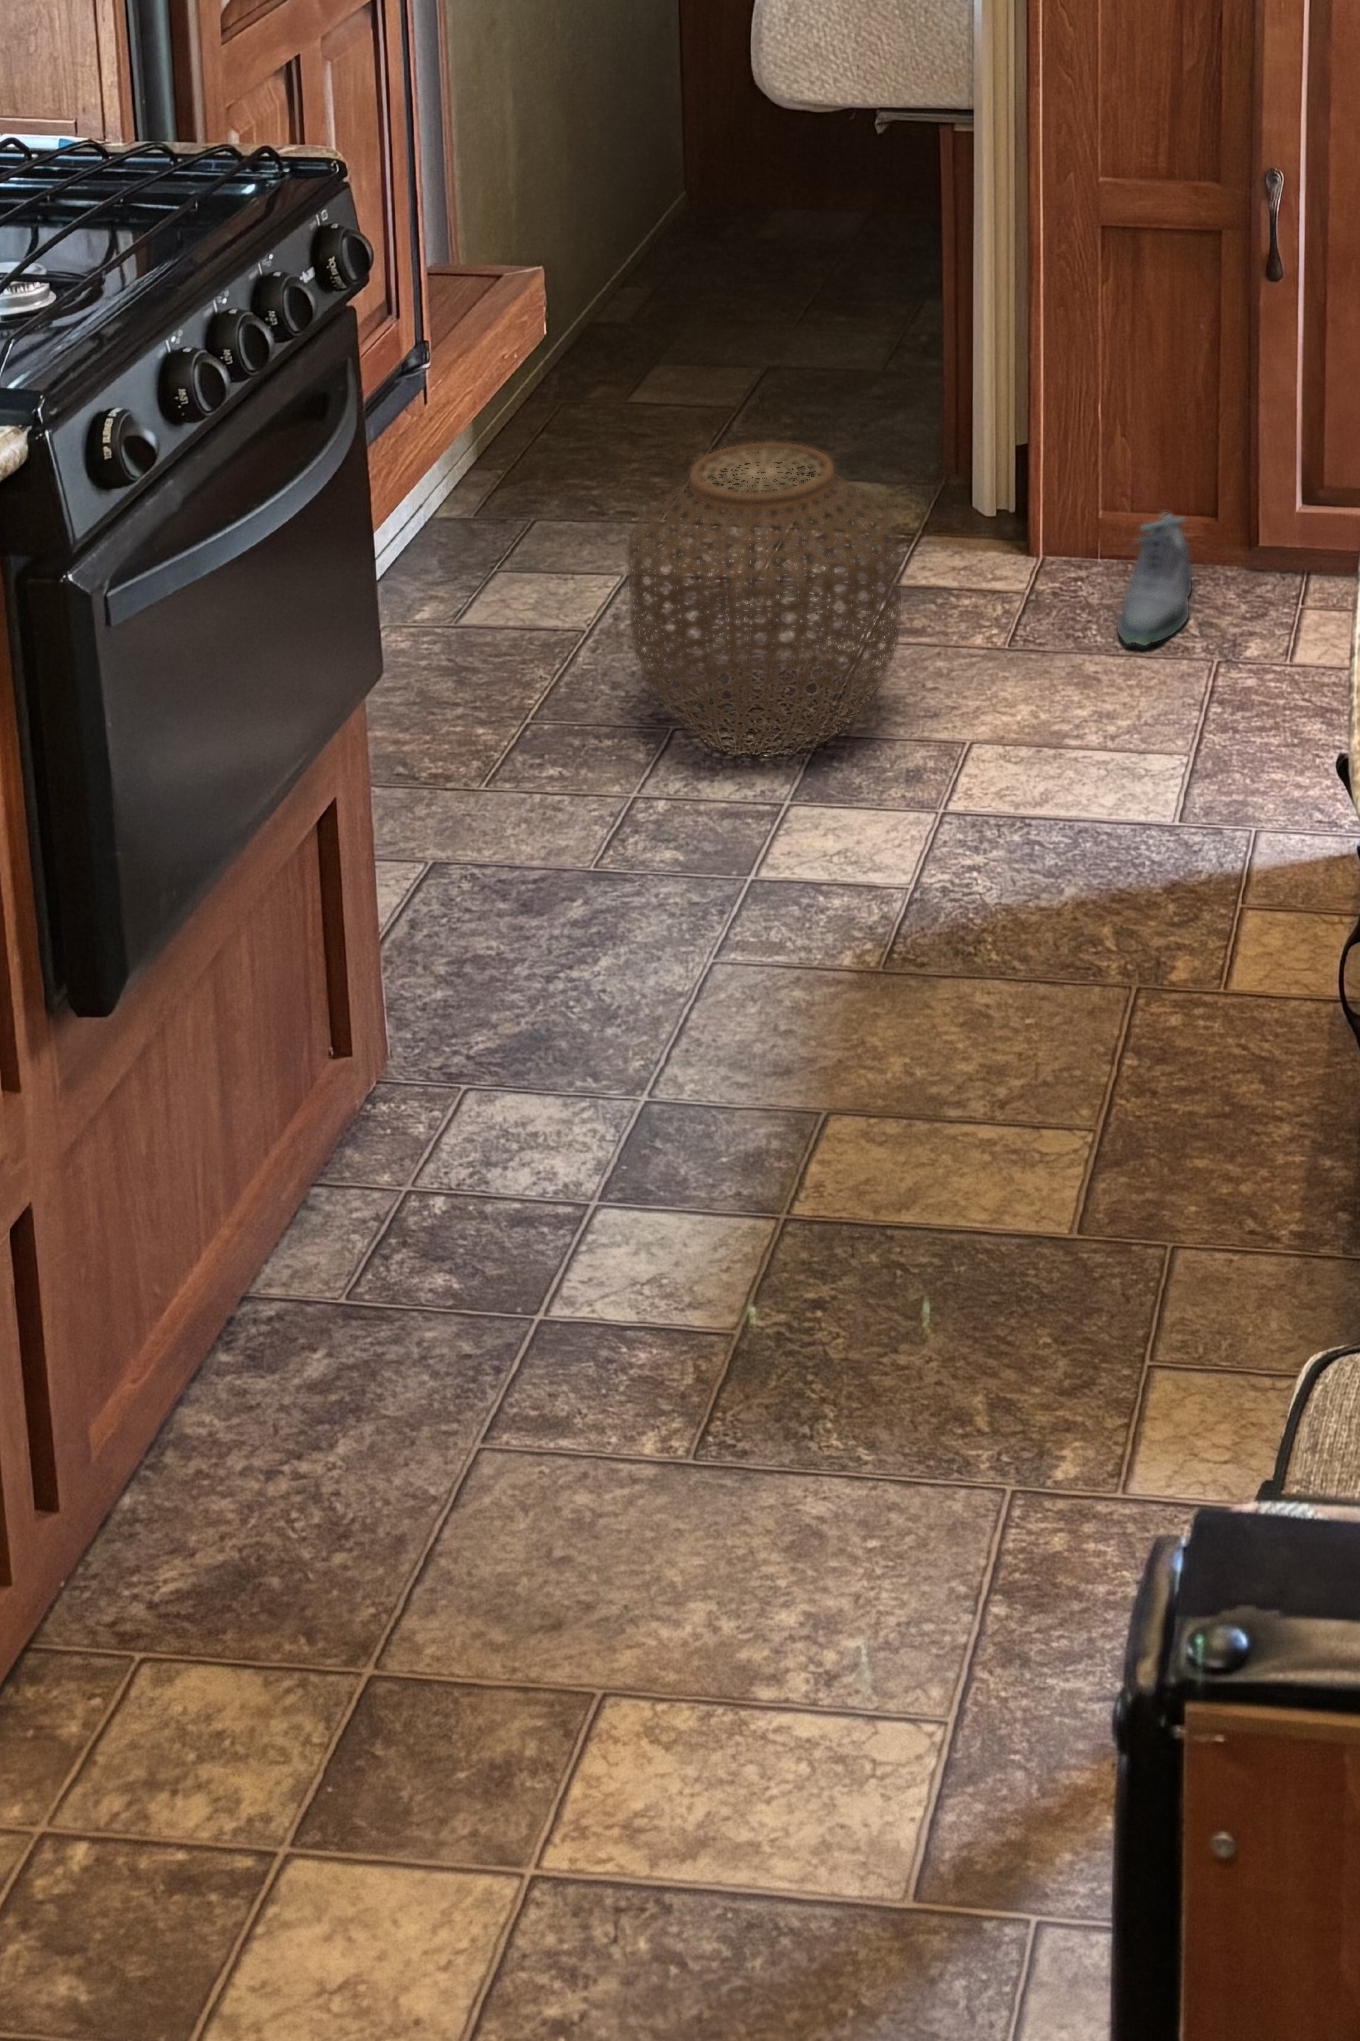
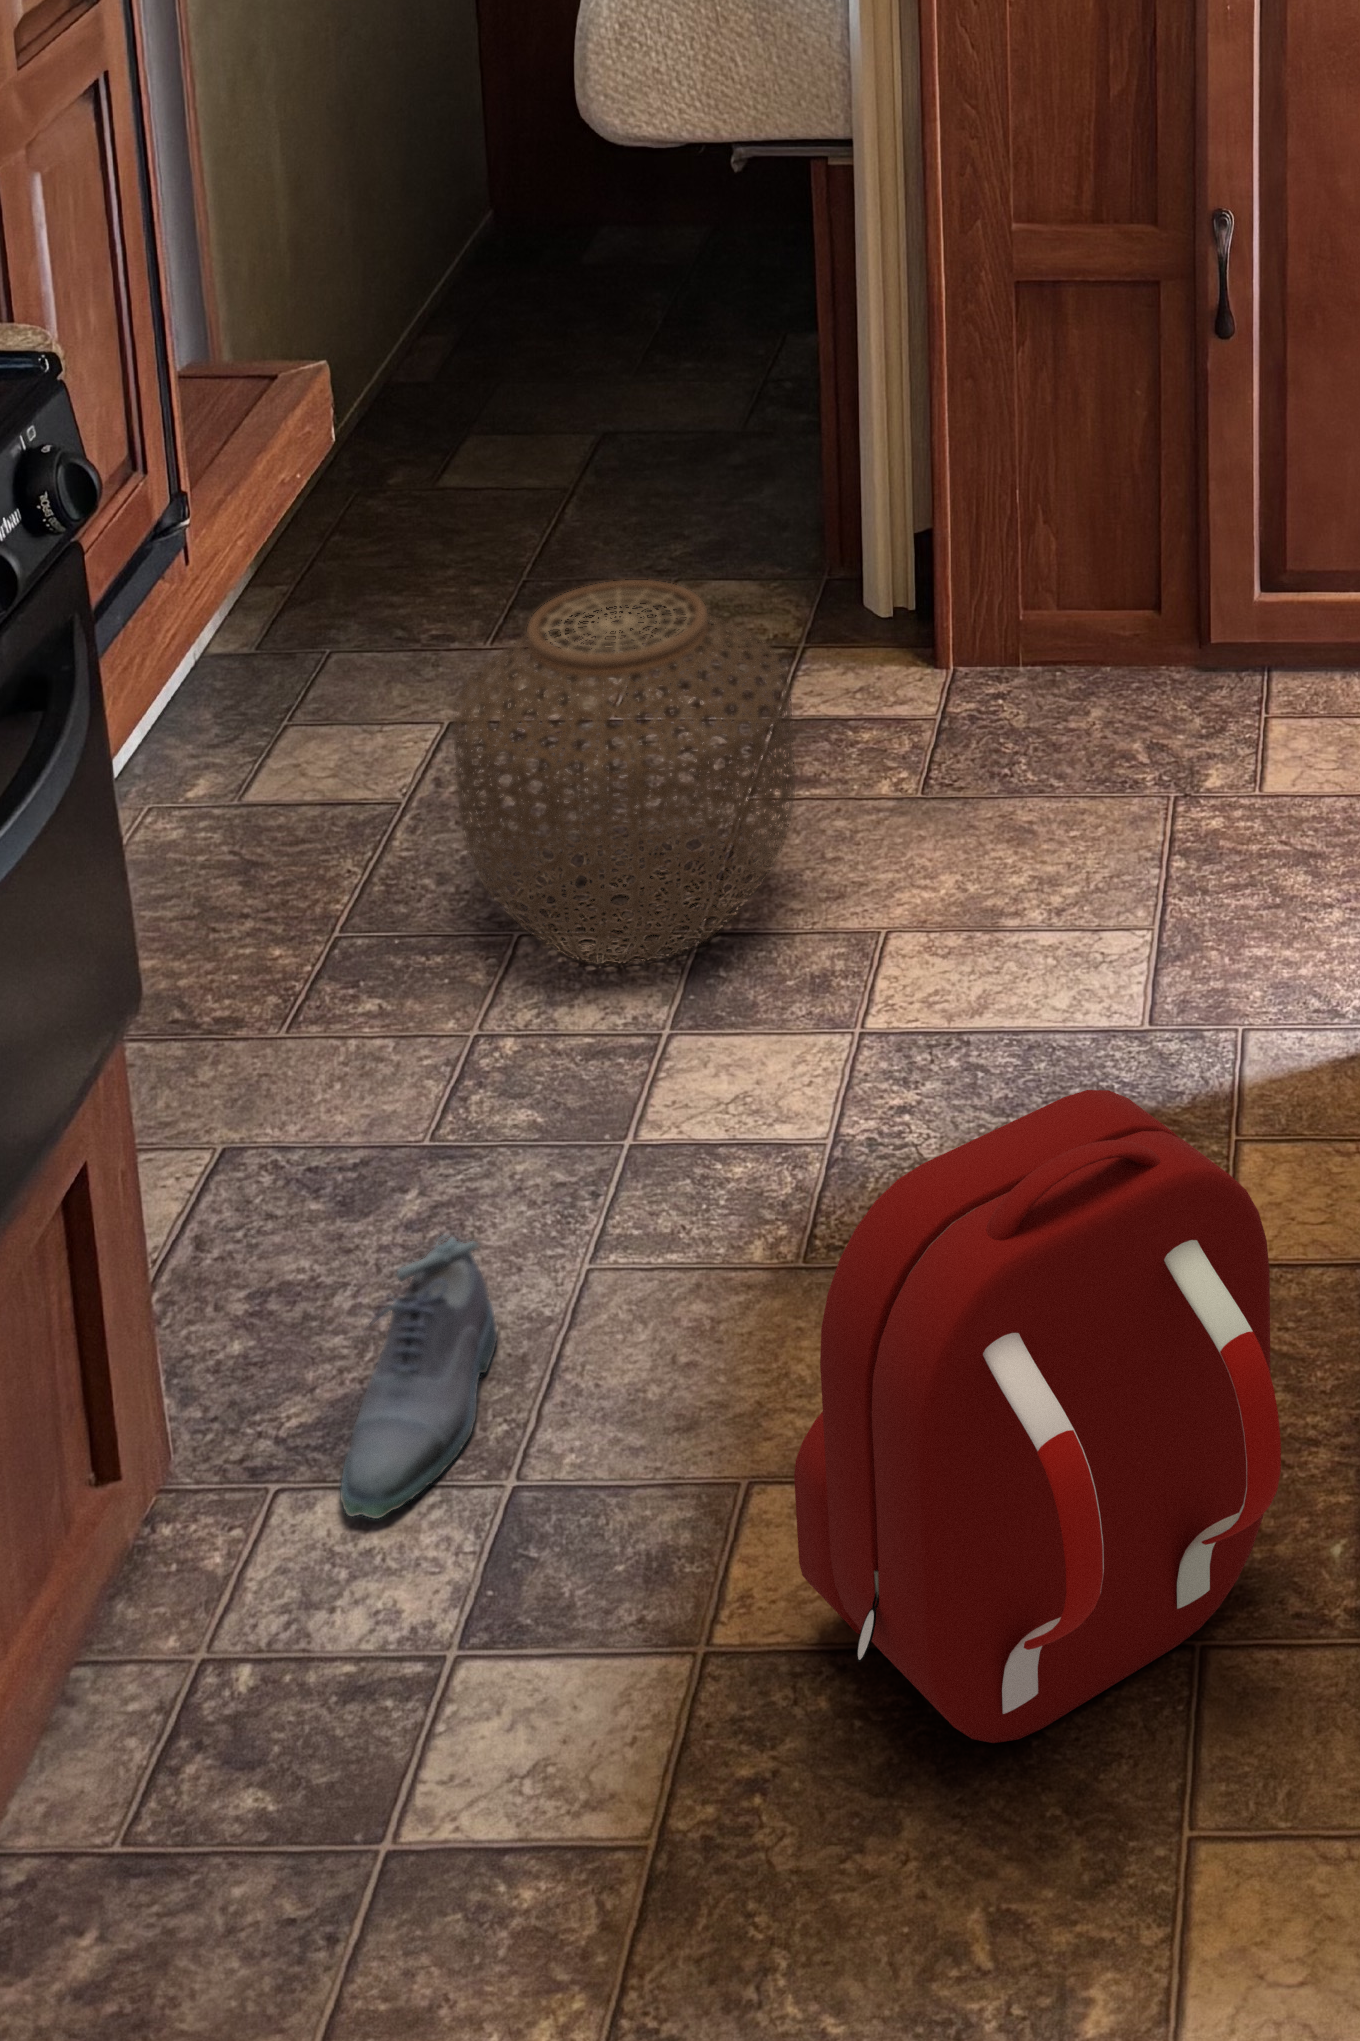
shoe: present [1117,514,1192,646] -> present [340,1235,498,1519]
backpack: none [859,788,1234,1290] -> present [794,1090,1281,1743]

